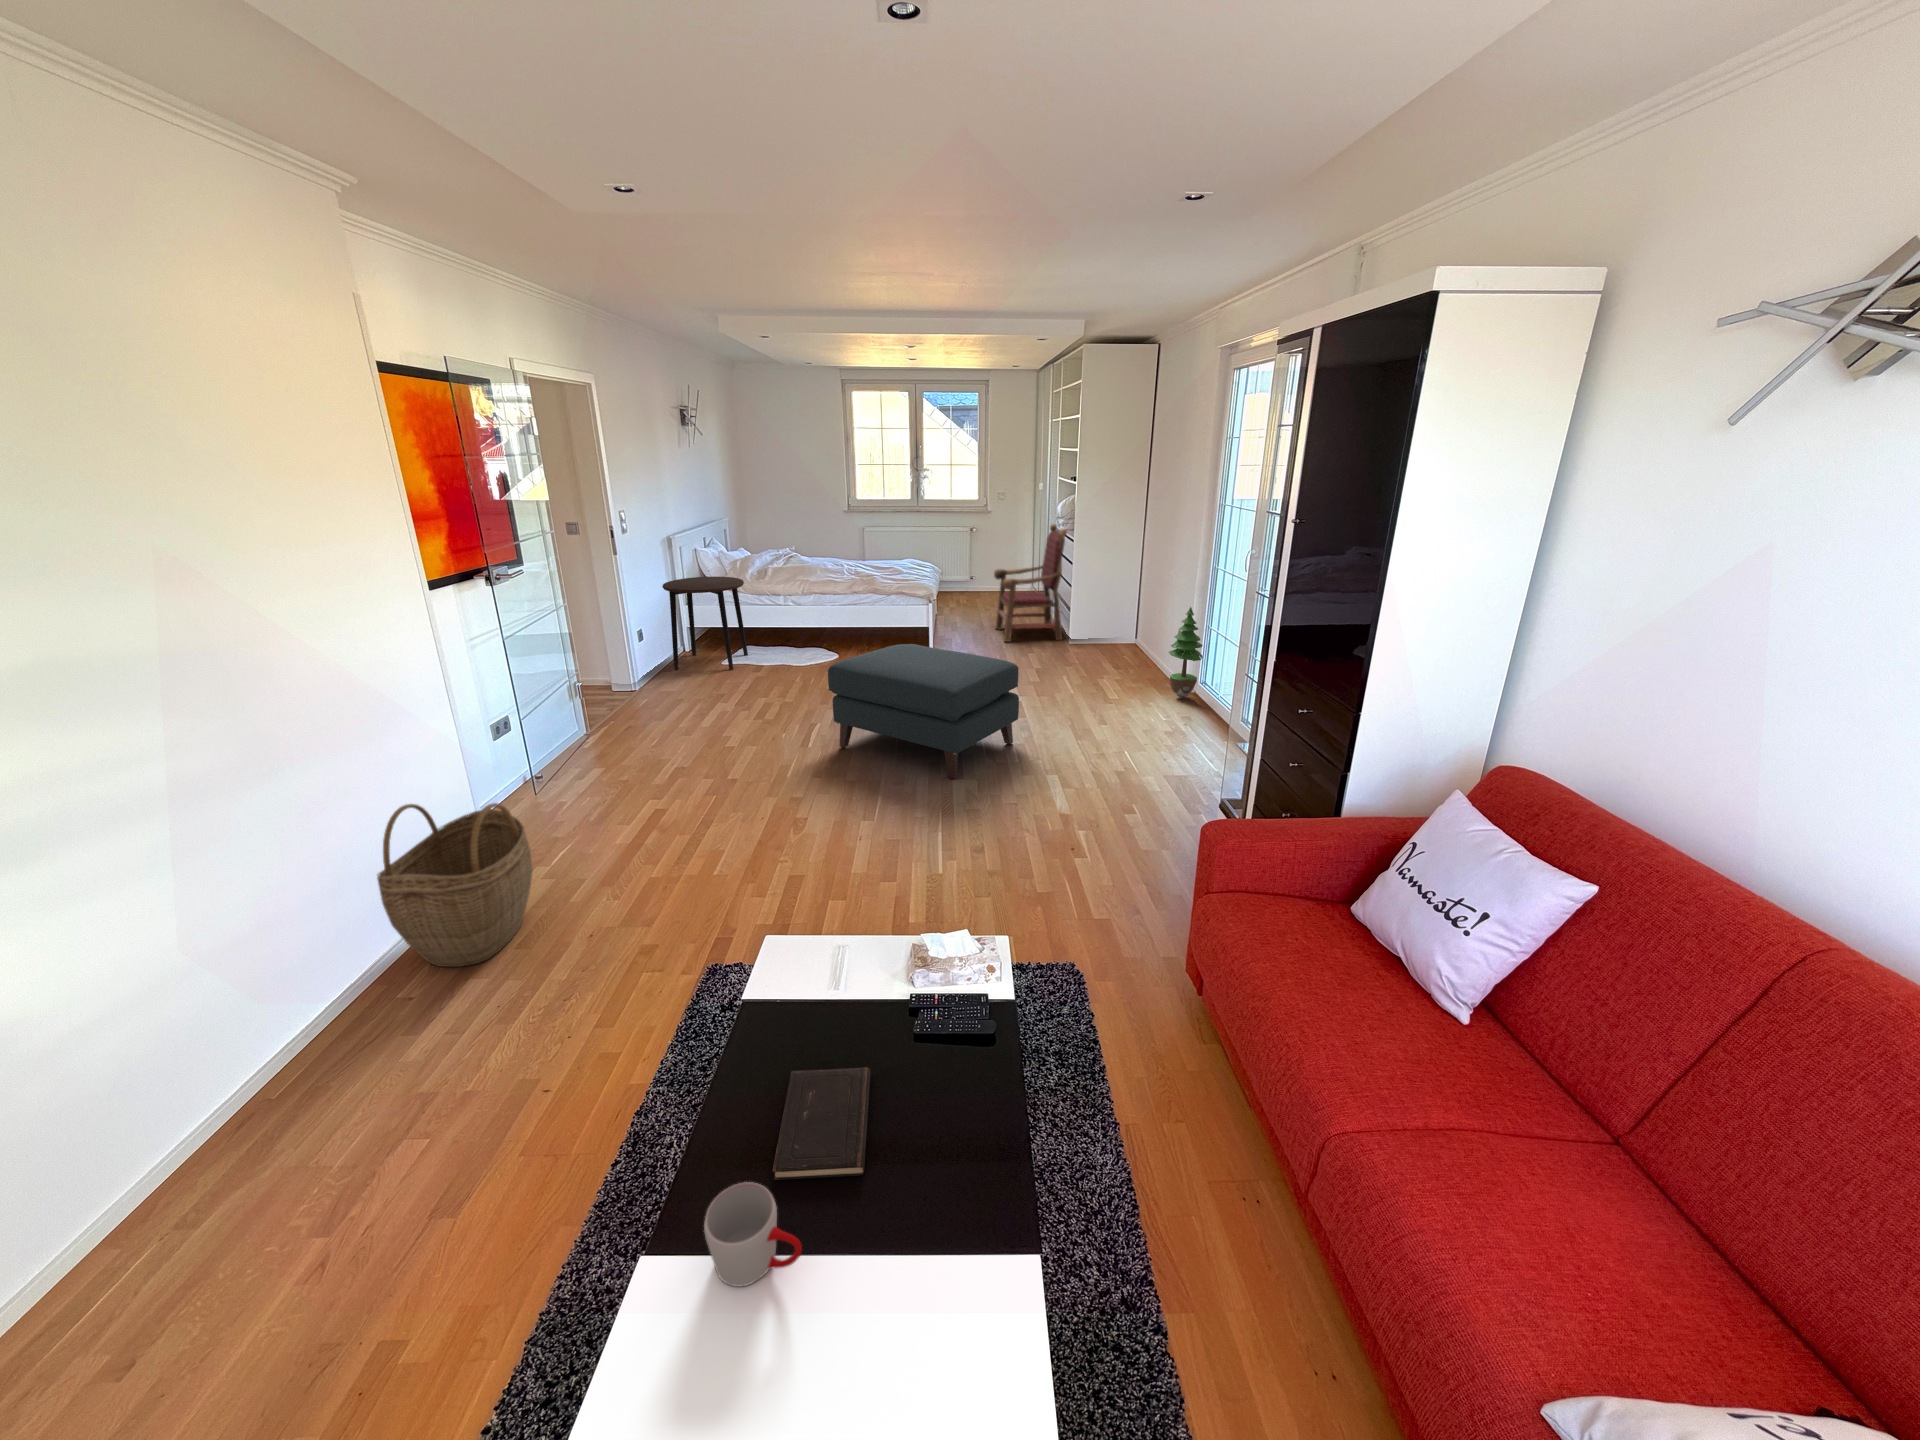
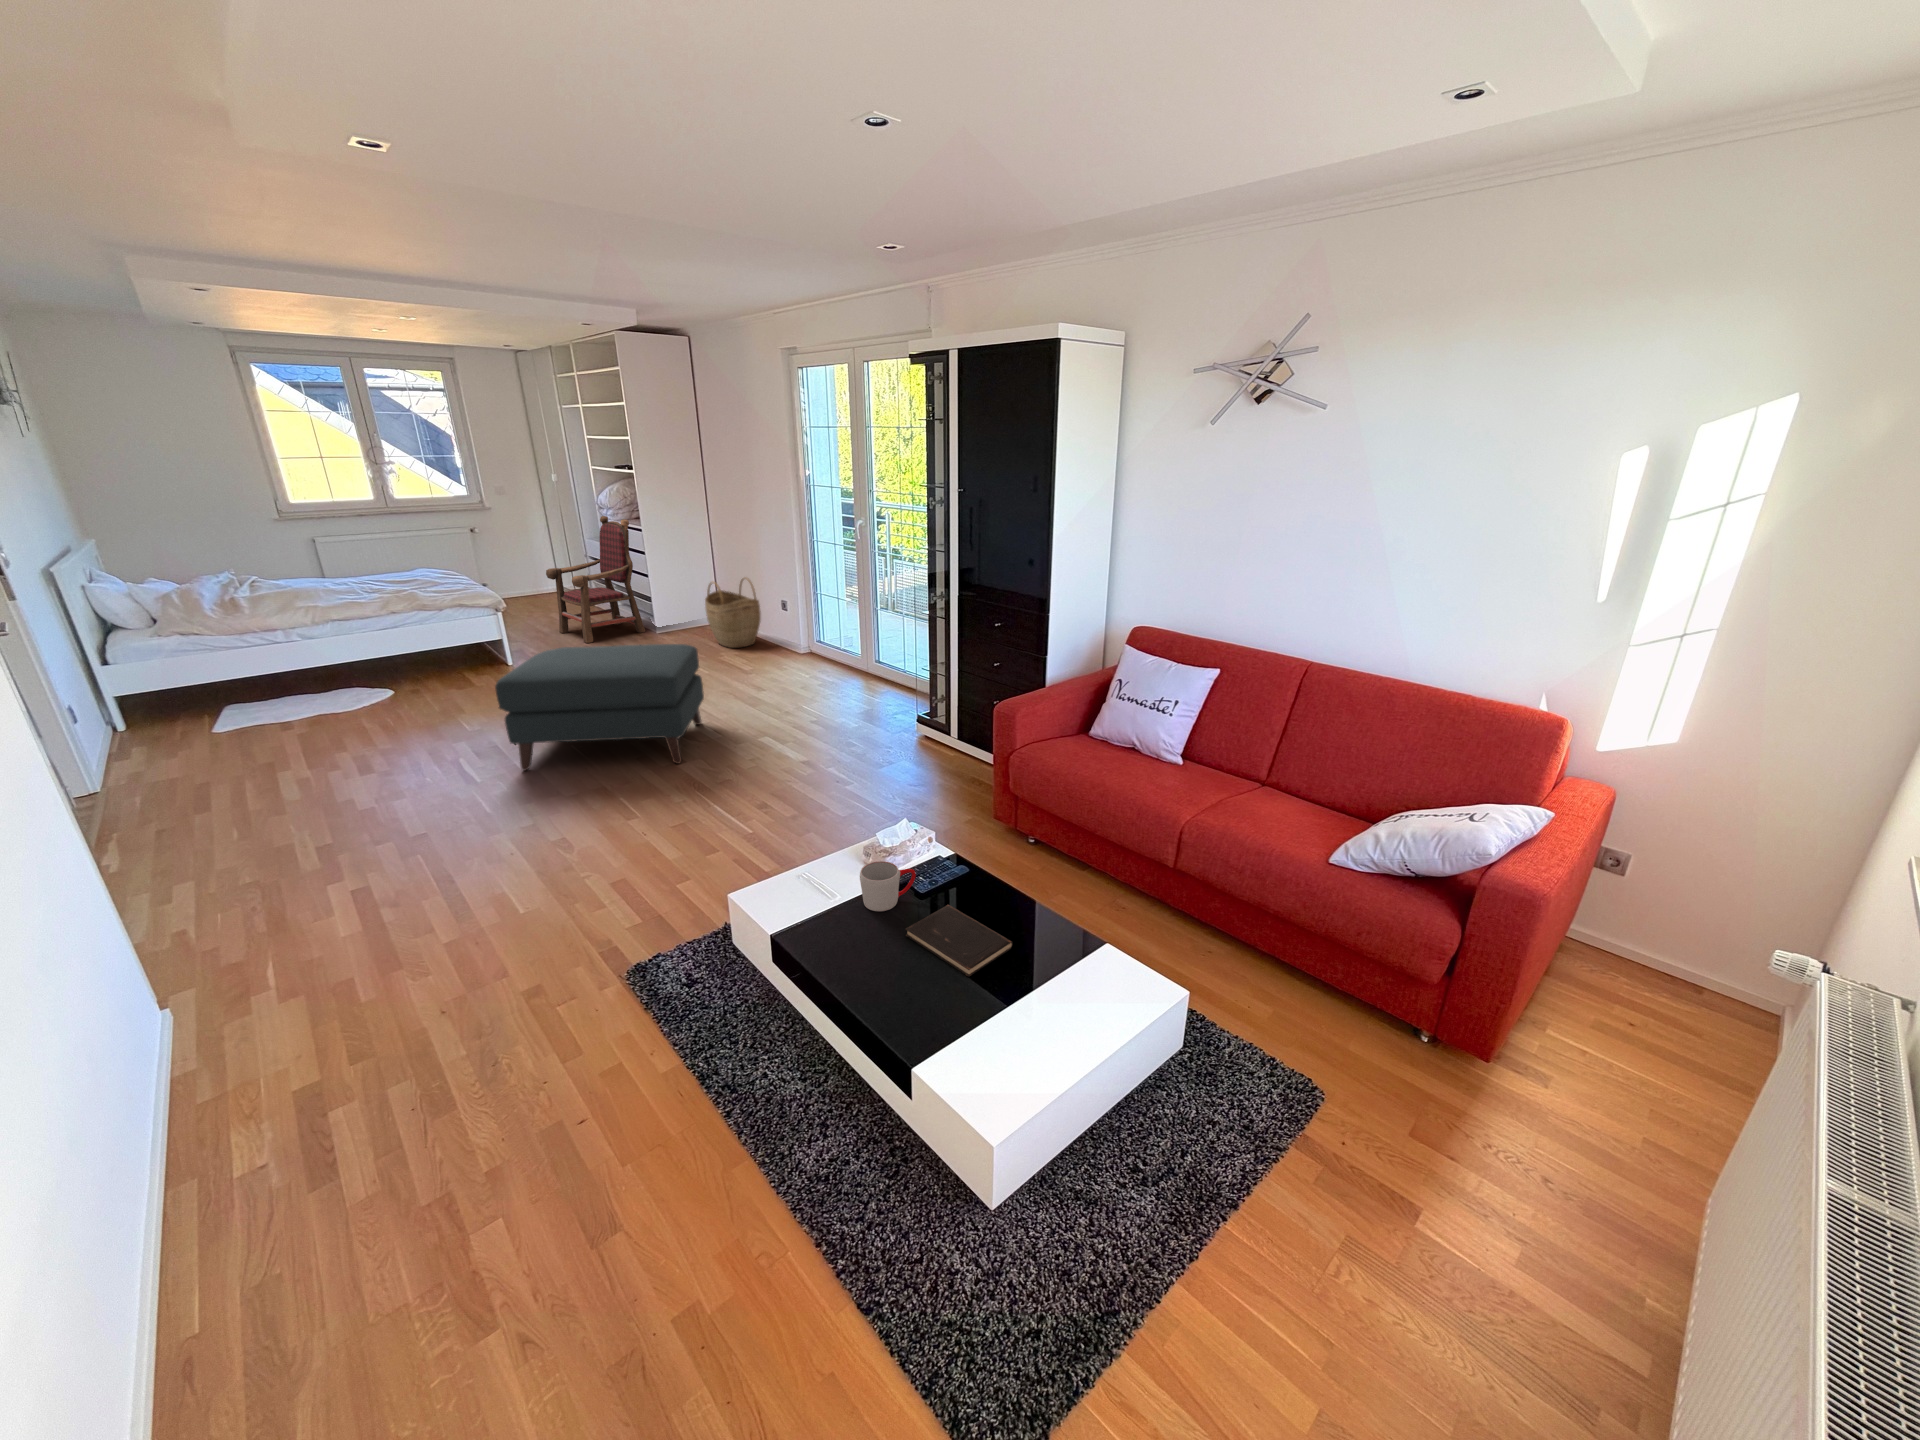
side table: present [662,577,748,670] -> none [74,615,244,754]
potted tree: present [1169,607,1203,698] -> none [786,576,817,658]
woven basket: present [377,803,533,967] -> present [705,578,761,648]
mug: present [704,1182,802,1287] -> present [860,861,916,911]

